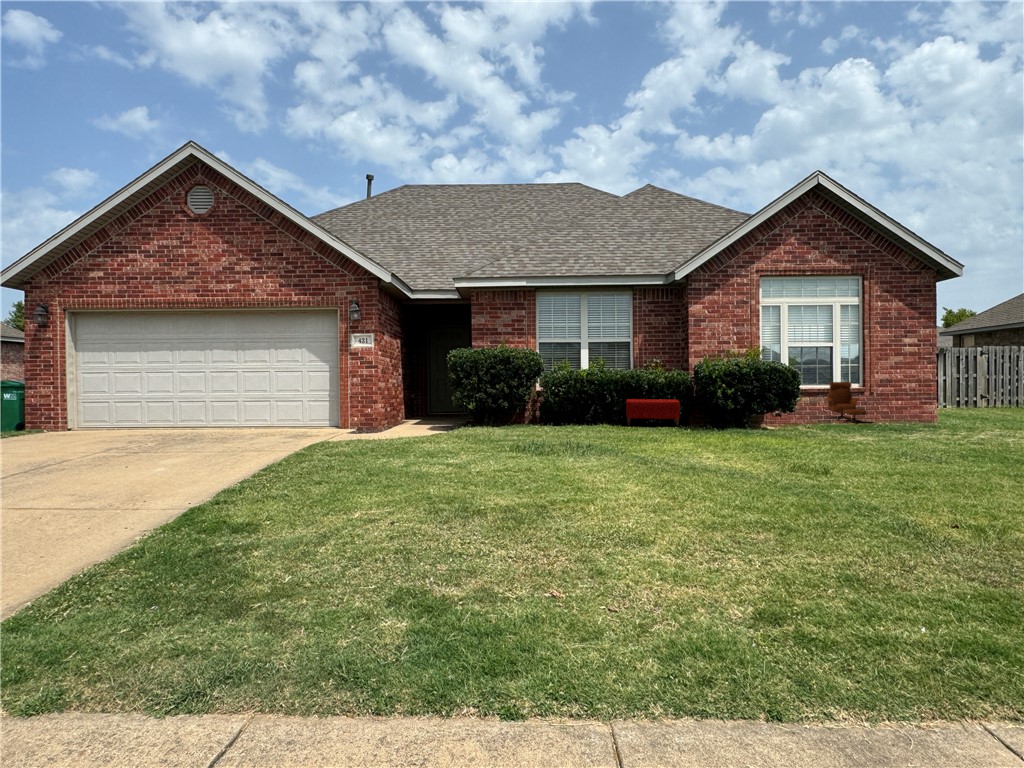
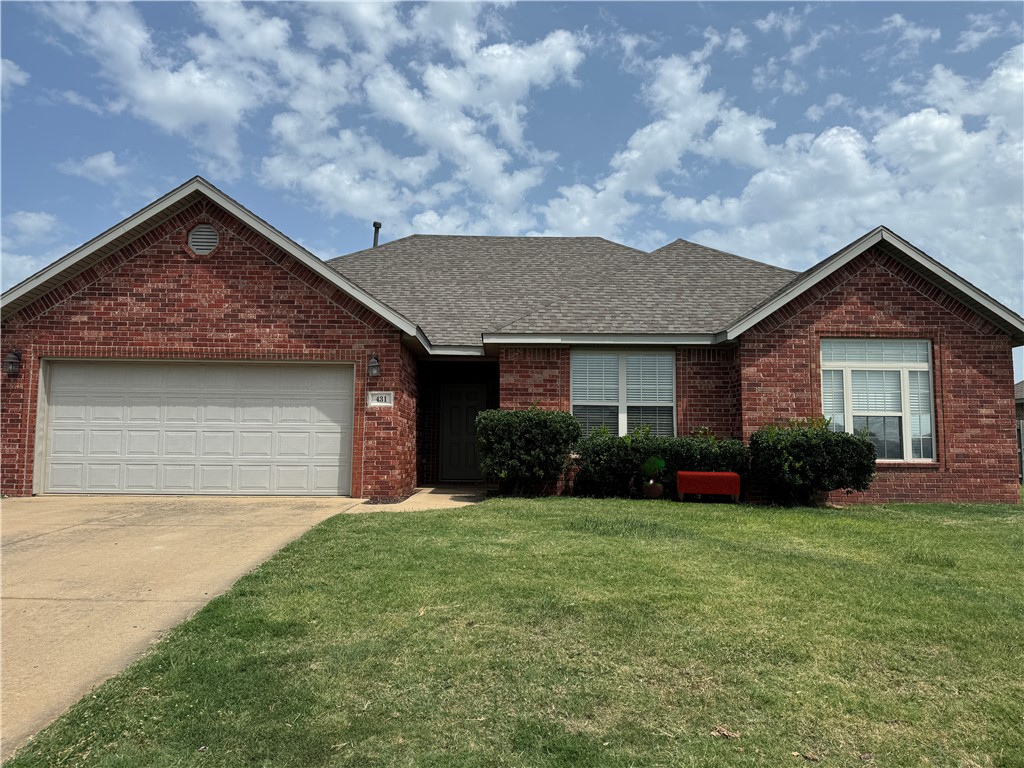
lounge chair: present [825,382,866,424] -> none [896,456,947,504]
potted tree: none [593,384,616,423] -> present [643,457,664,498]

